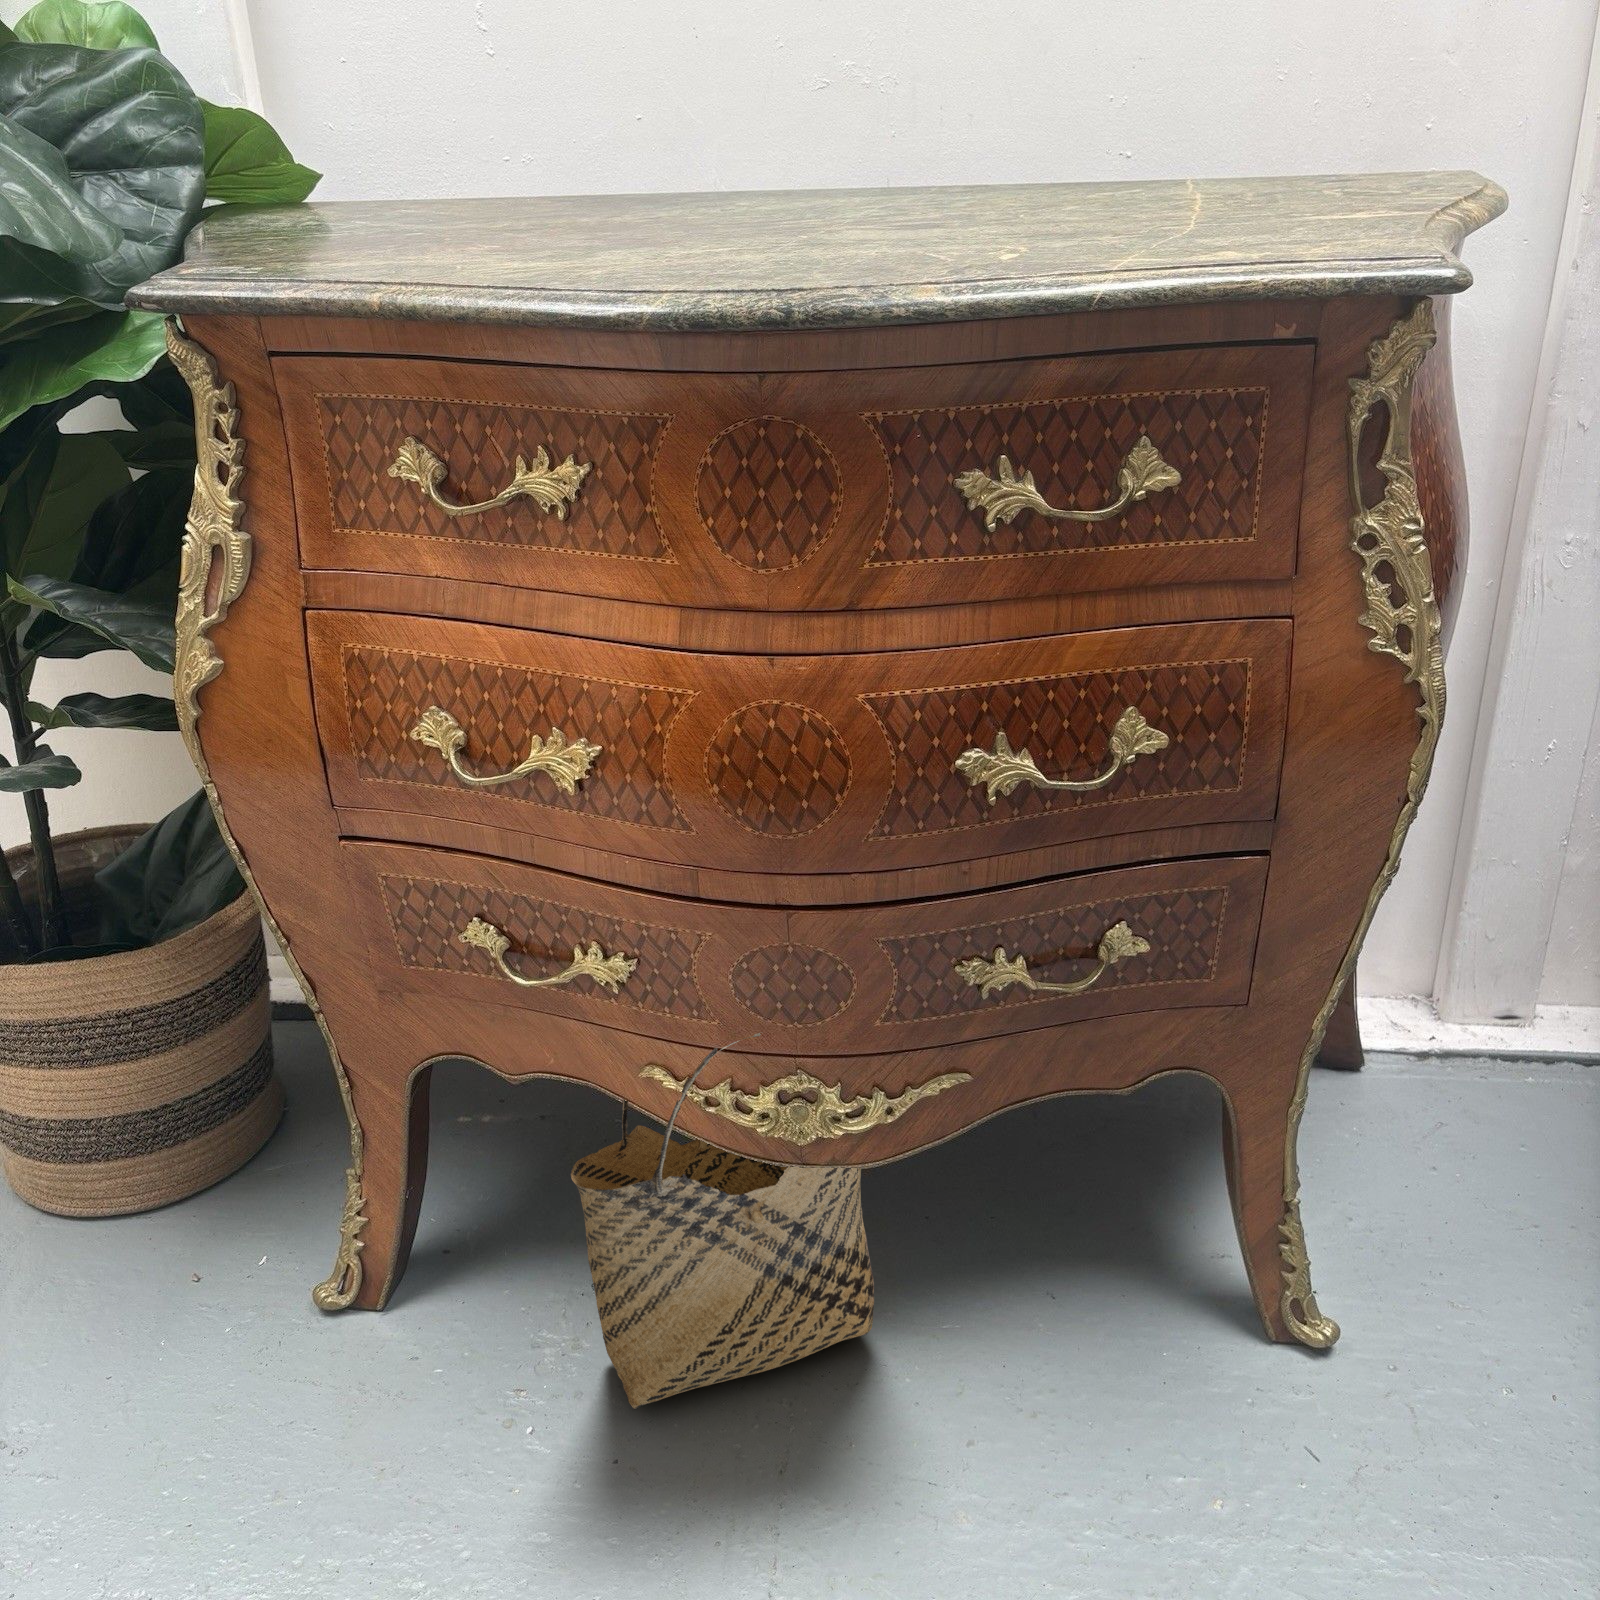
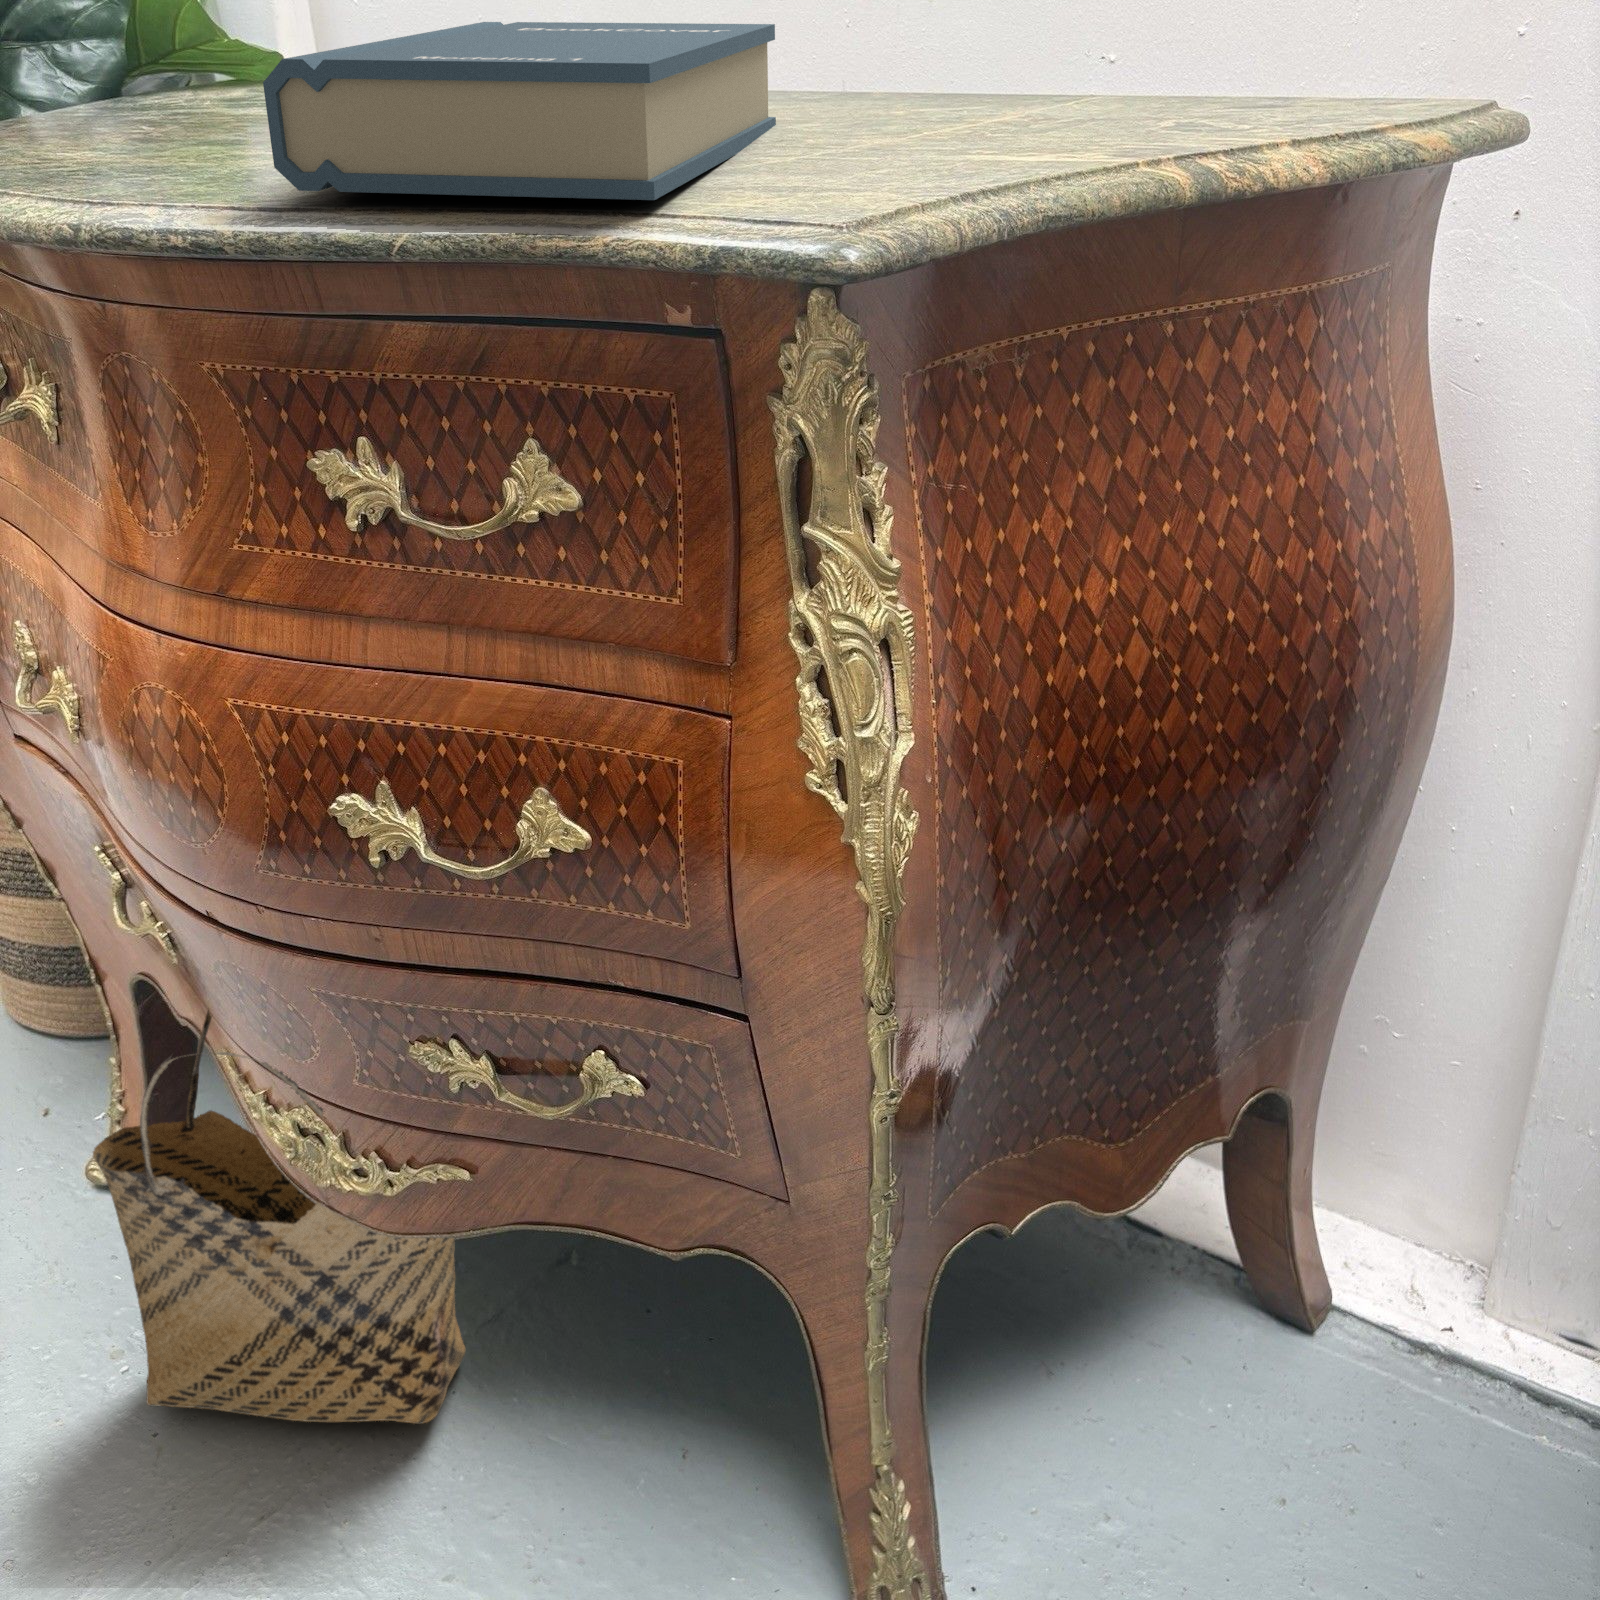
hardback book: none [866,141,1279,257] -> present [263,22,776,200]

